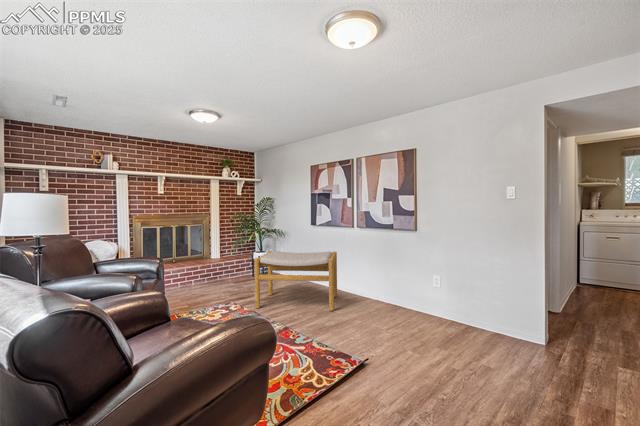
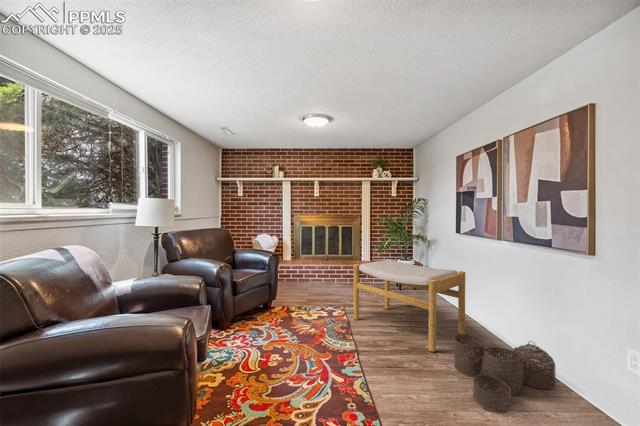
woven basket: none [350,285,398,326] -> present [454,330,556,413]

